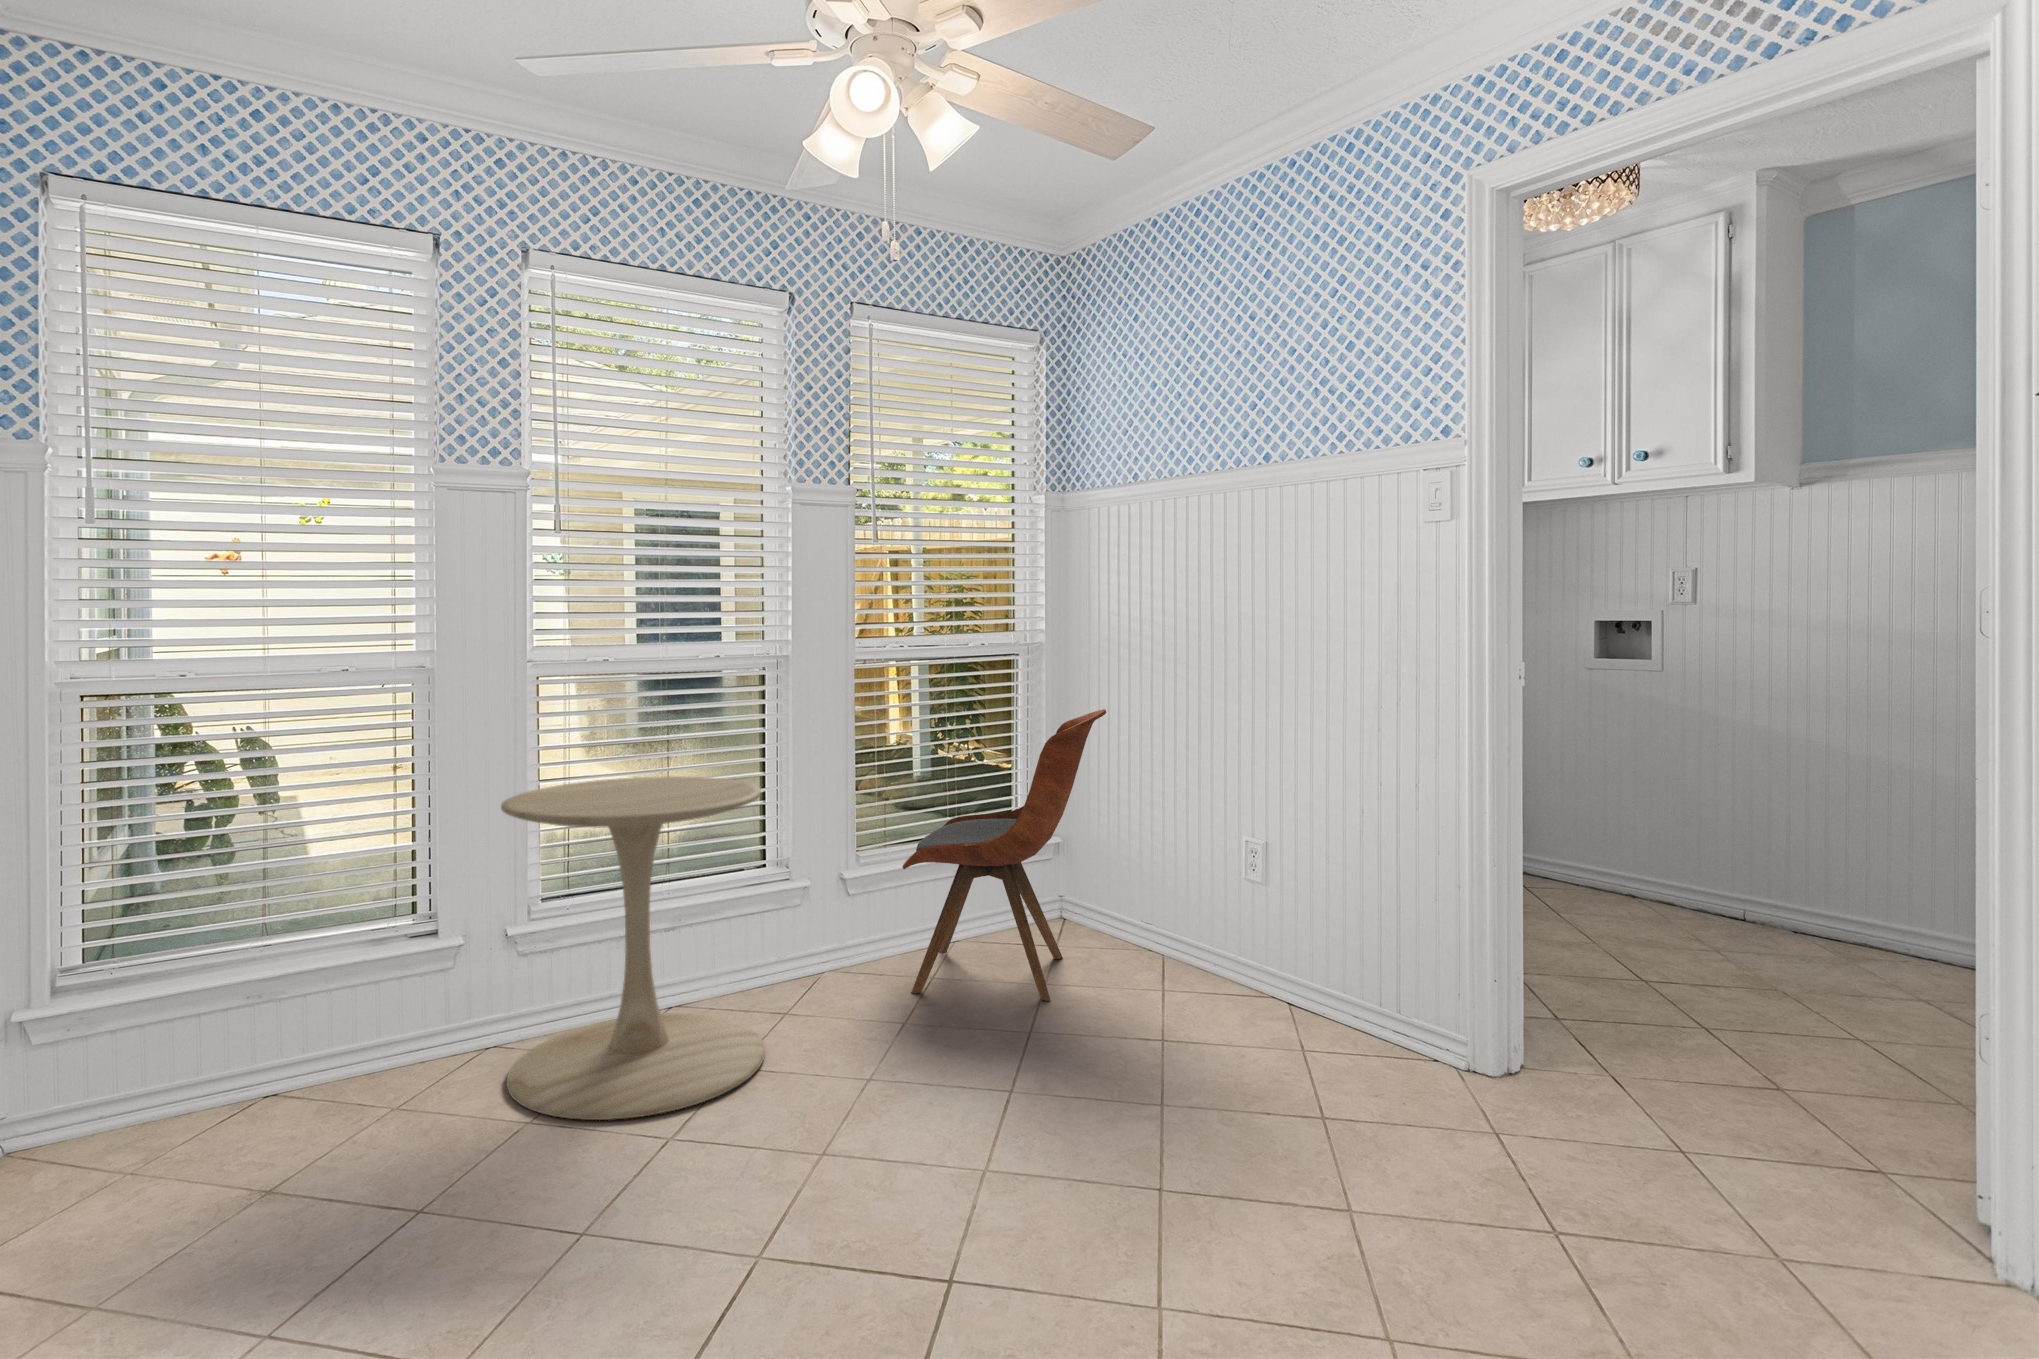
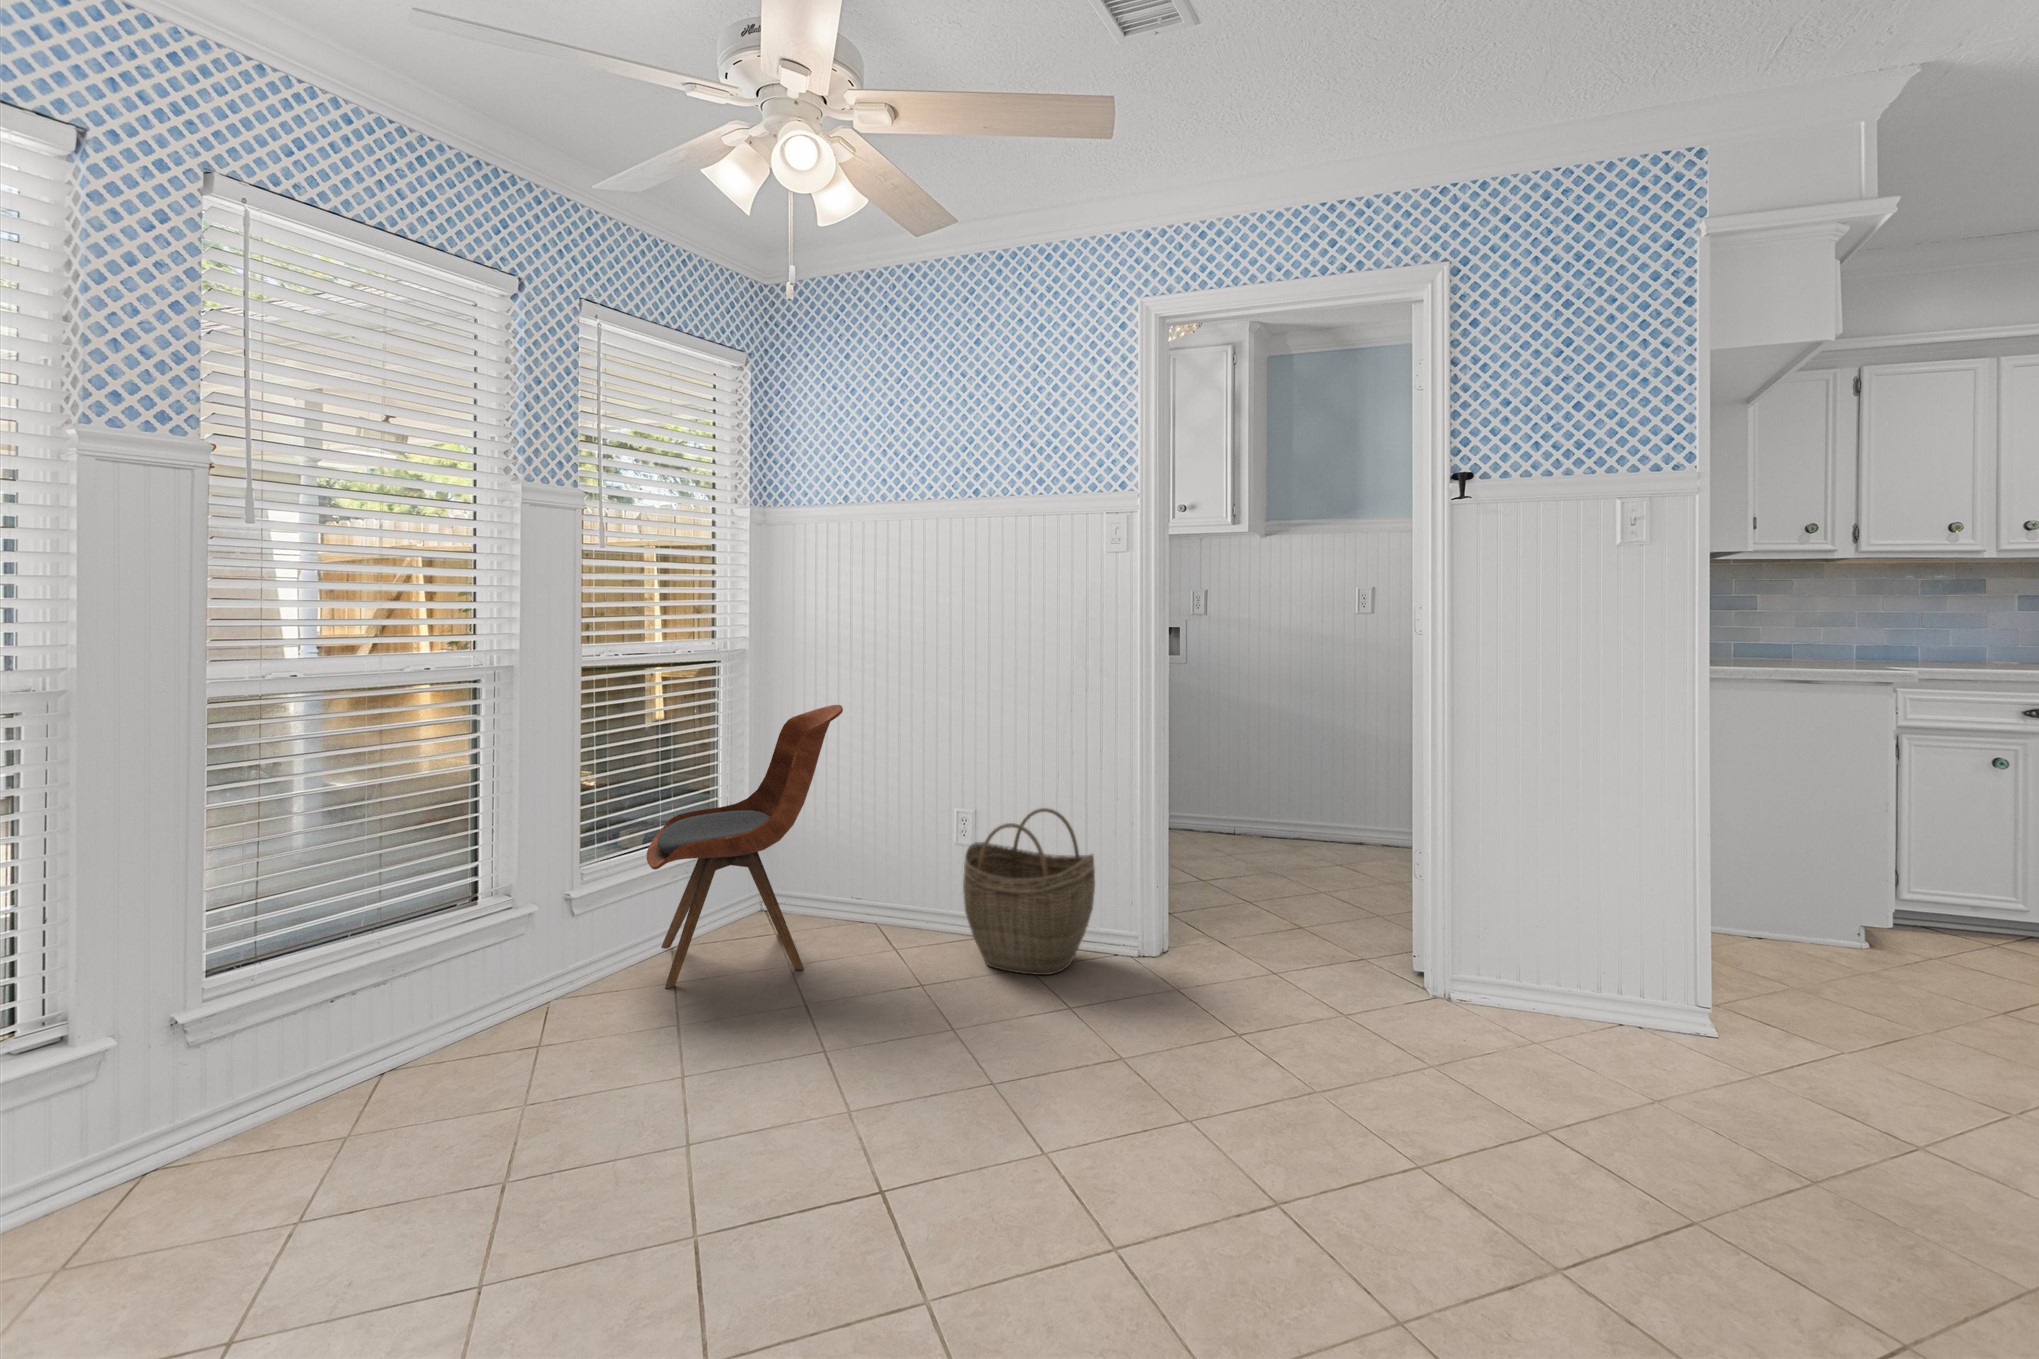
pedestal table: present [501,776,765,1120] -> none [222,796,562,1198]
woven basket: none [1224,851,1399,1068] -> present [963,808,1095,975]

